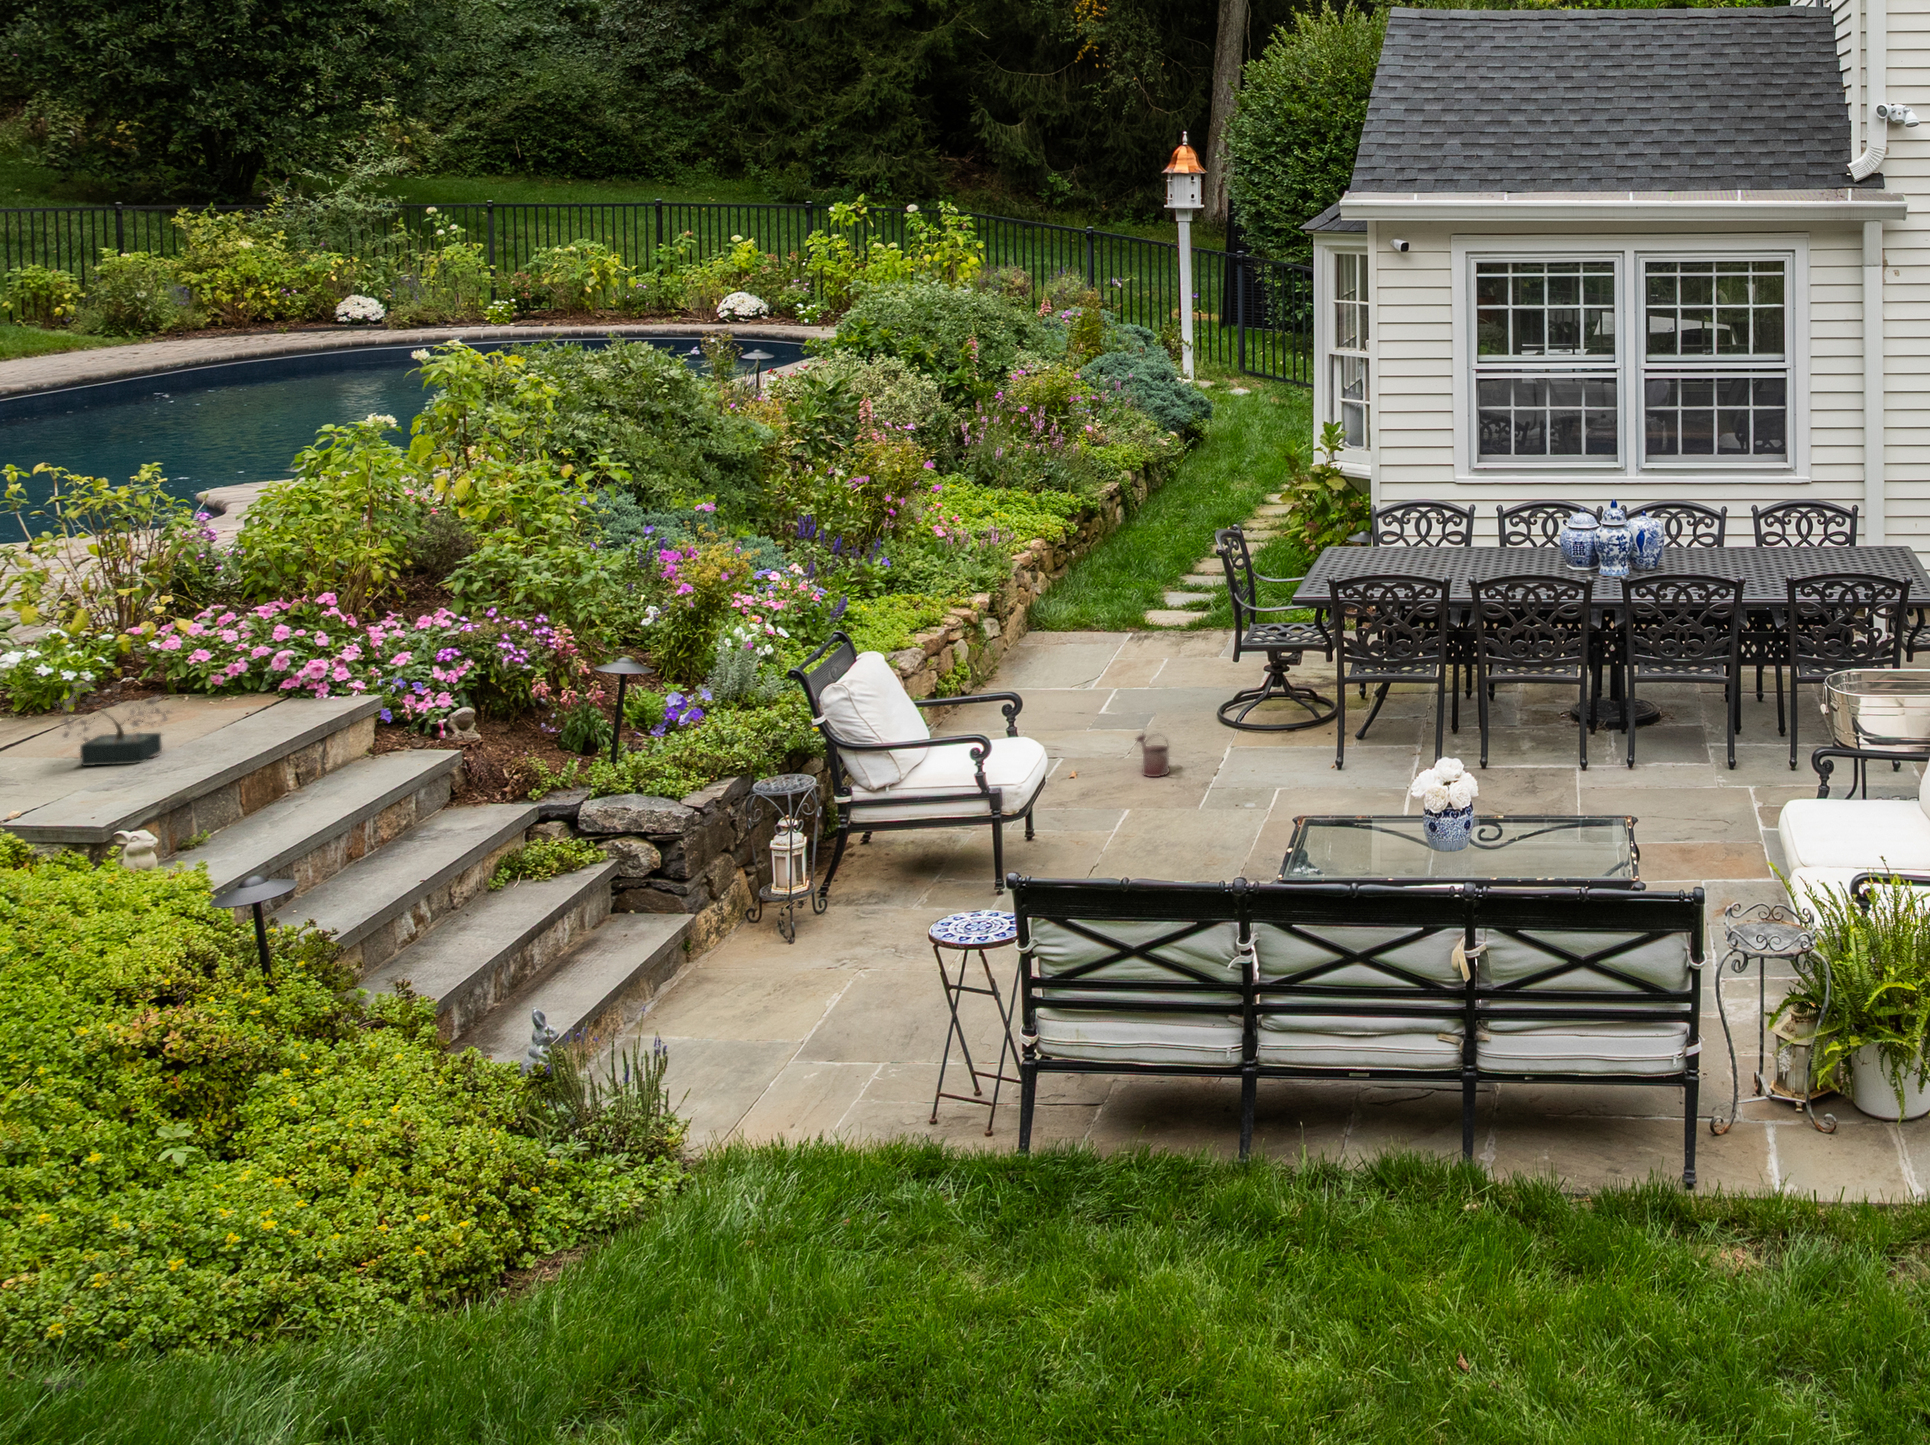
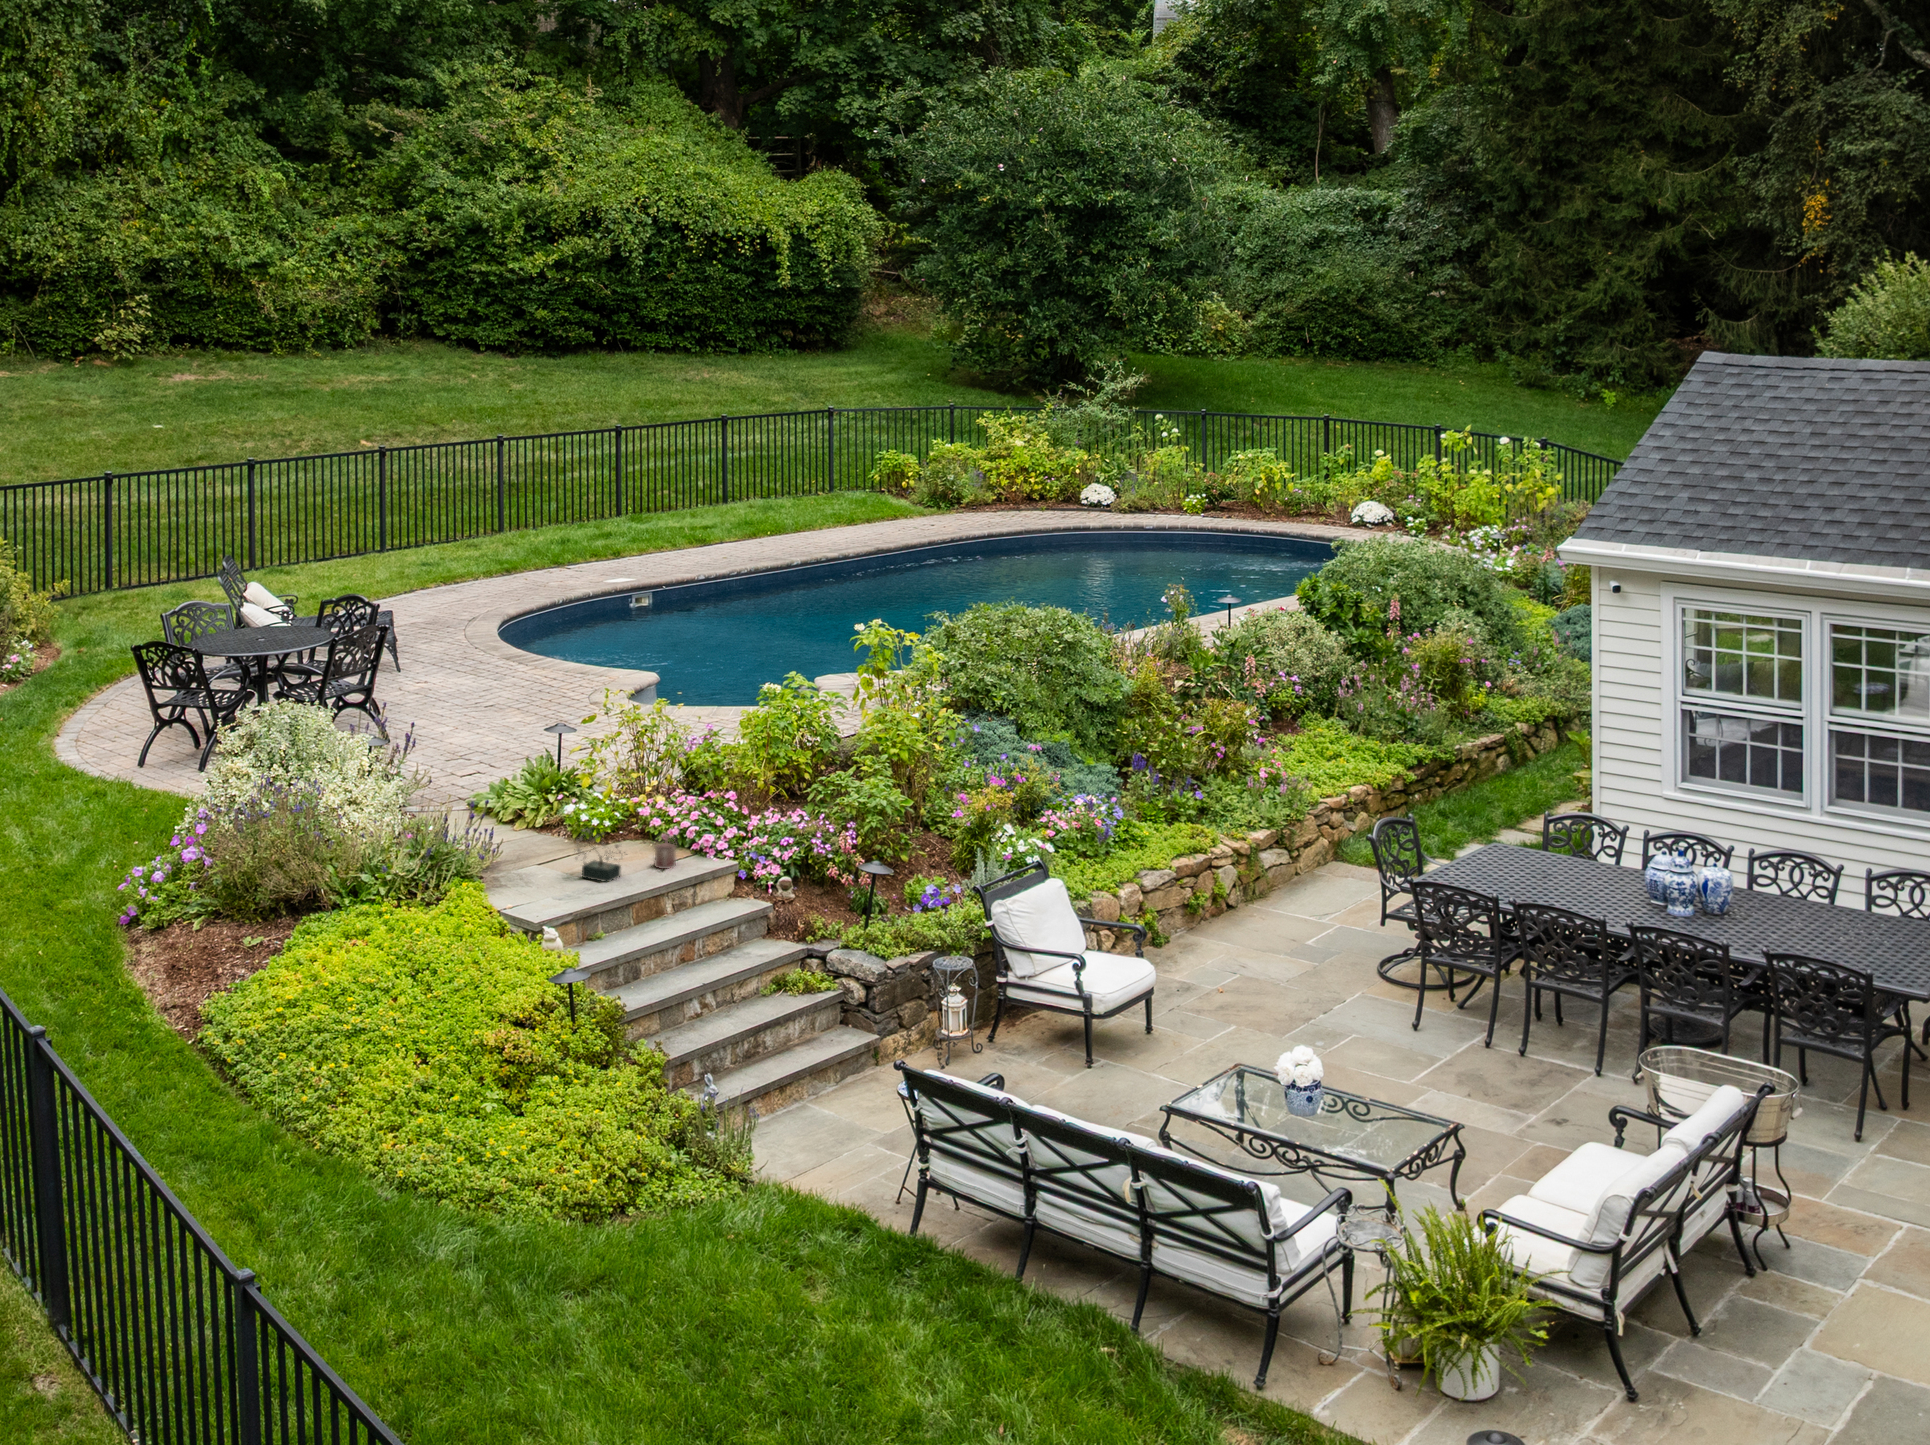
watering can: present [1136,733,1170,777] -> present [654,834,677,869]

